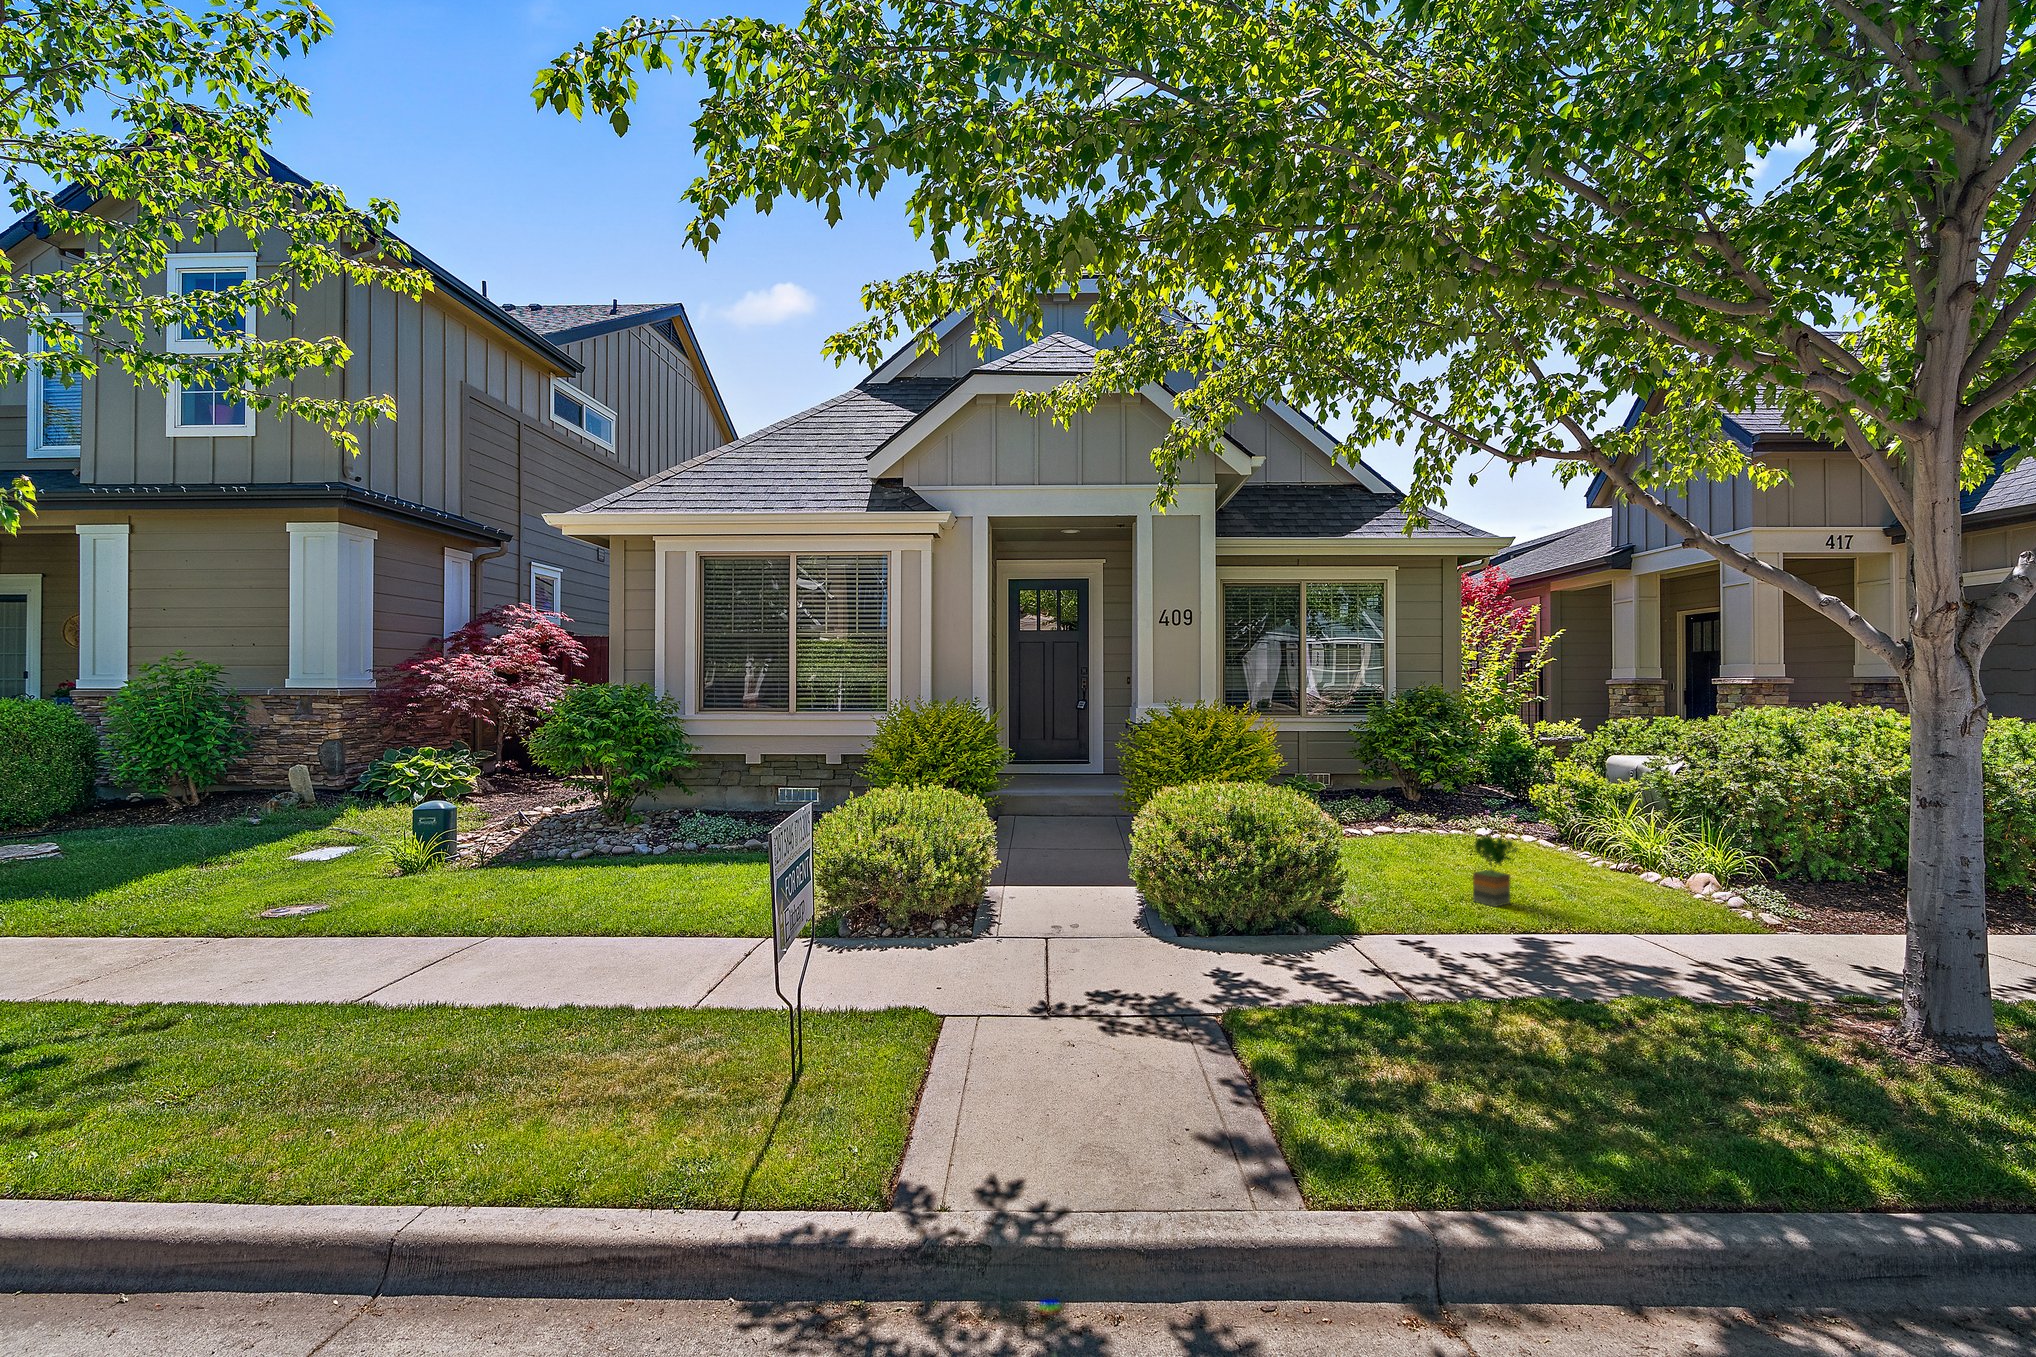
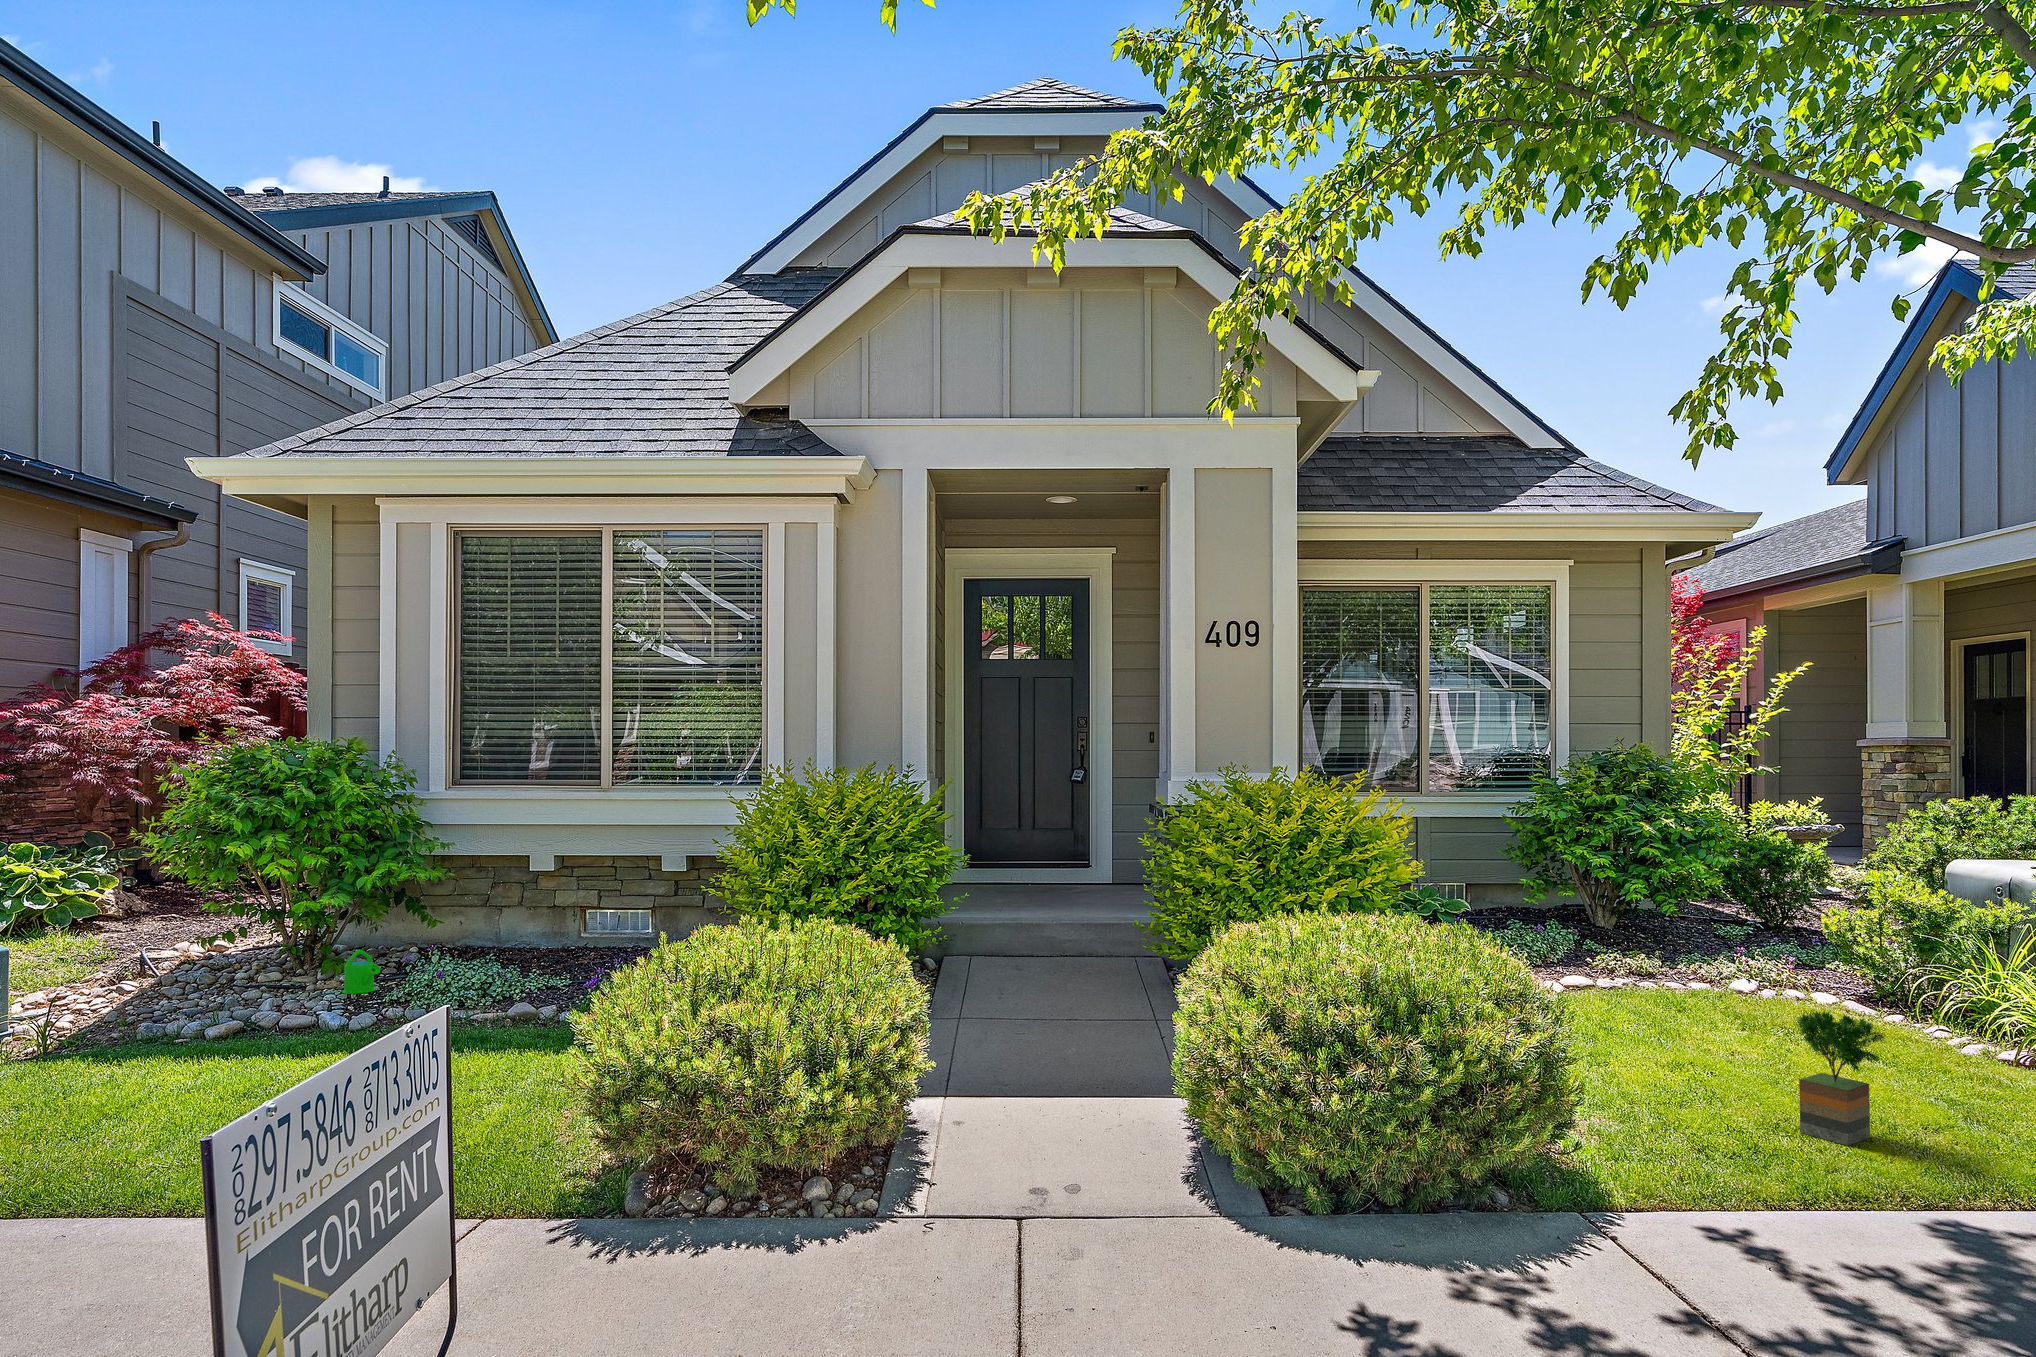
watering can: none [642,809,665,835] -> present [342,949,380,994]

